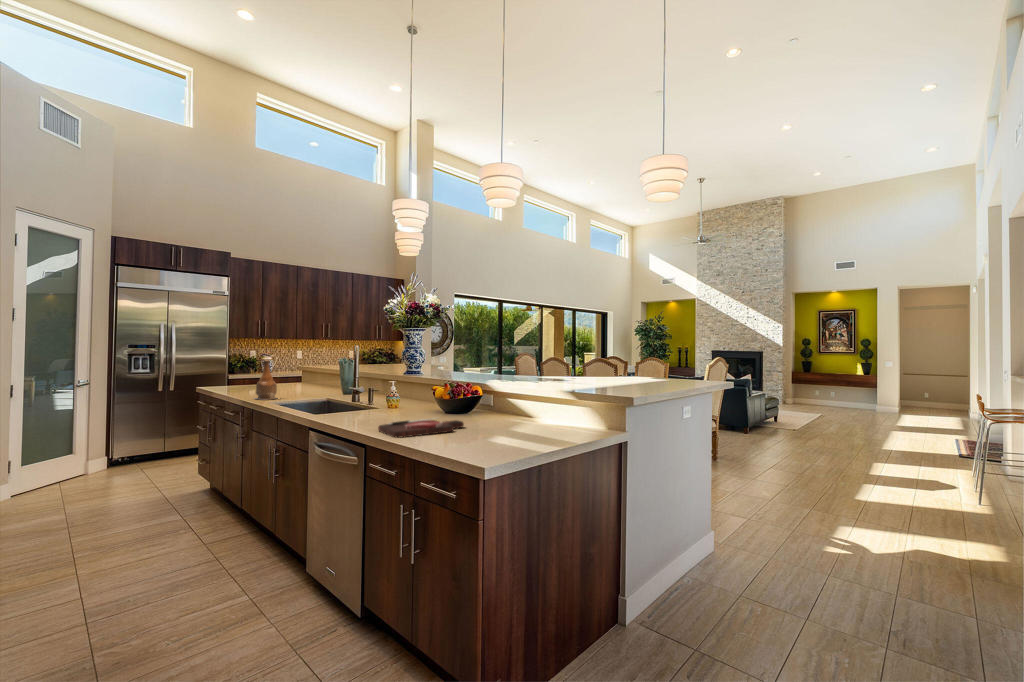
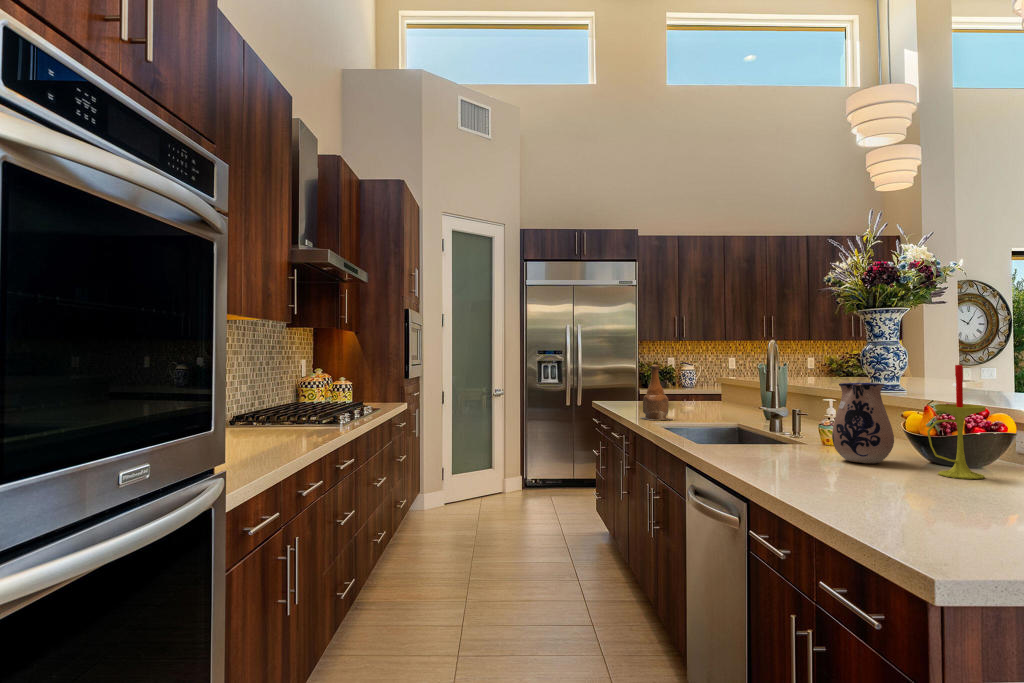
candle: none [450,361,475,420] -> present [927,365,986,479]
ceramic pitcher: none [400,372,431,417] -> present [832,383,894,463]
cutting board: present [378,419,464,438] -> none [771,466,949,496]

